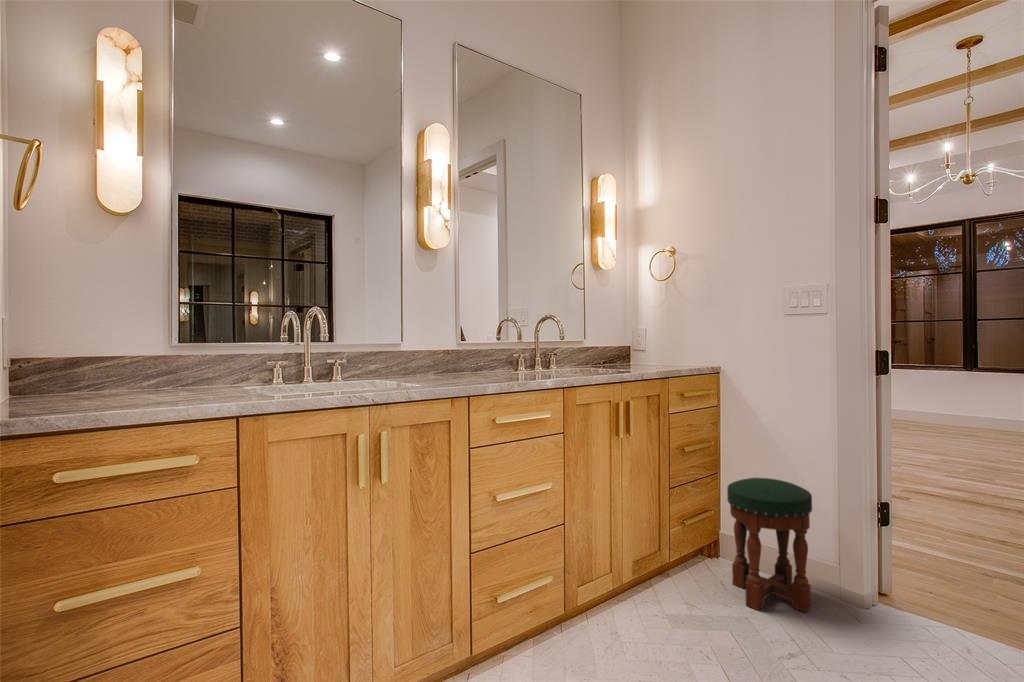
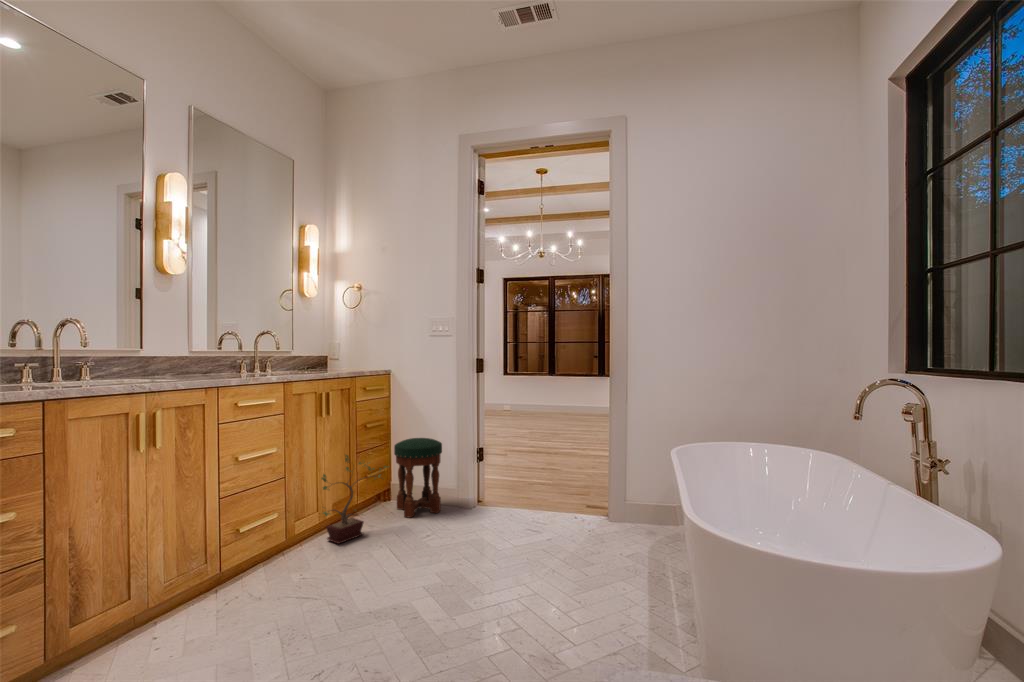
potted plant: none [614,496,722,635] -> present [322,455,389,544]

